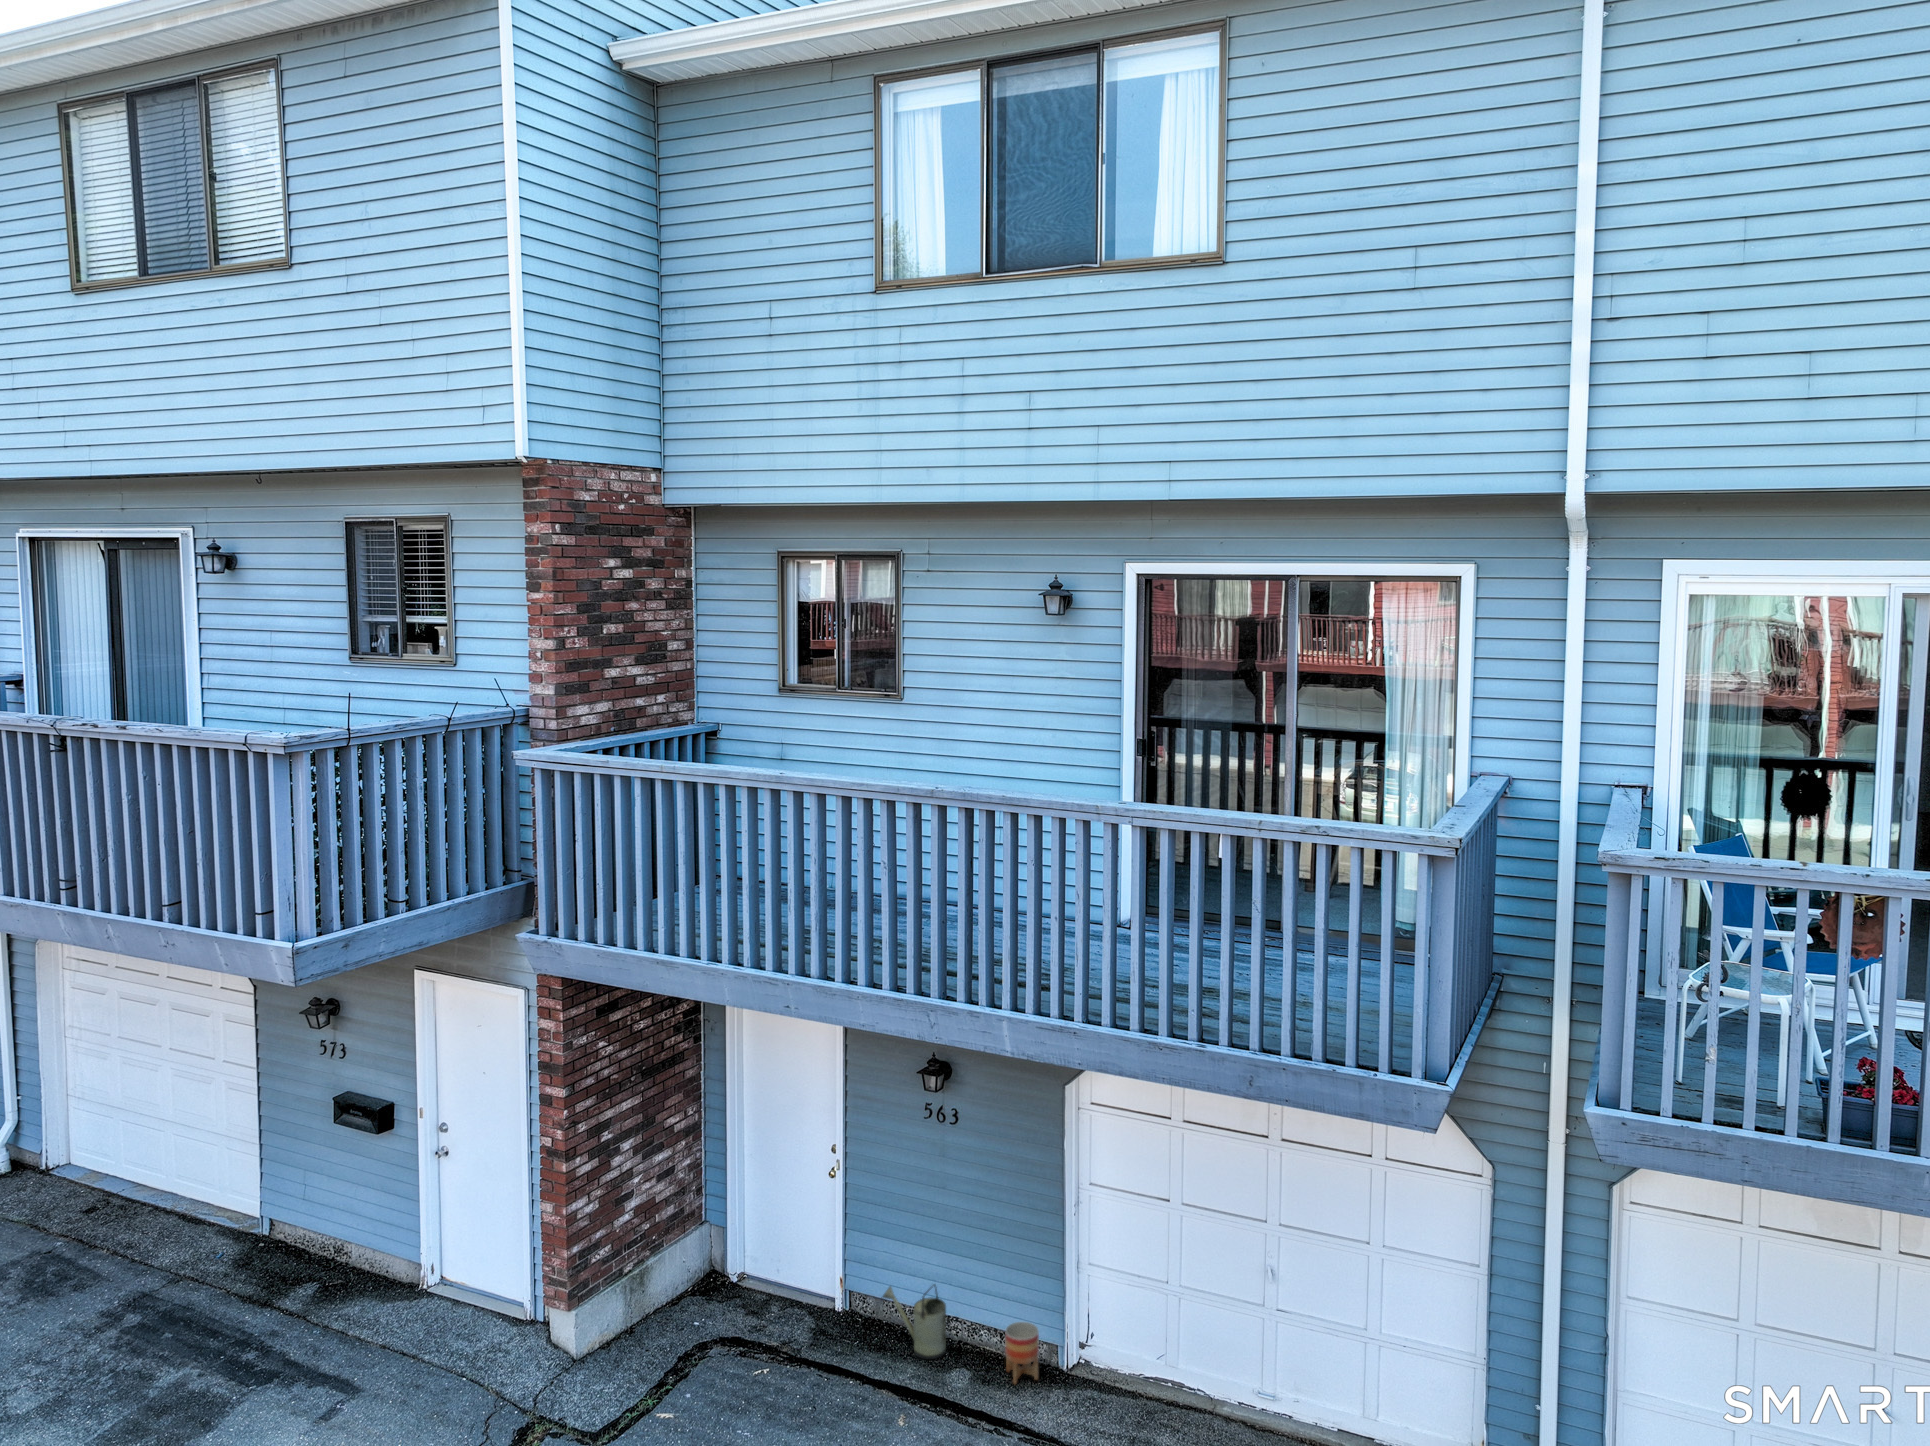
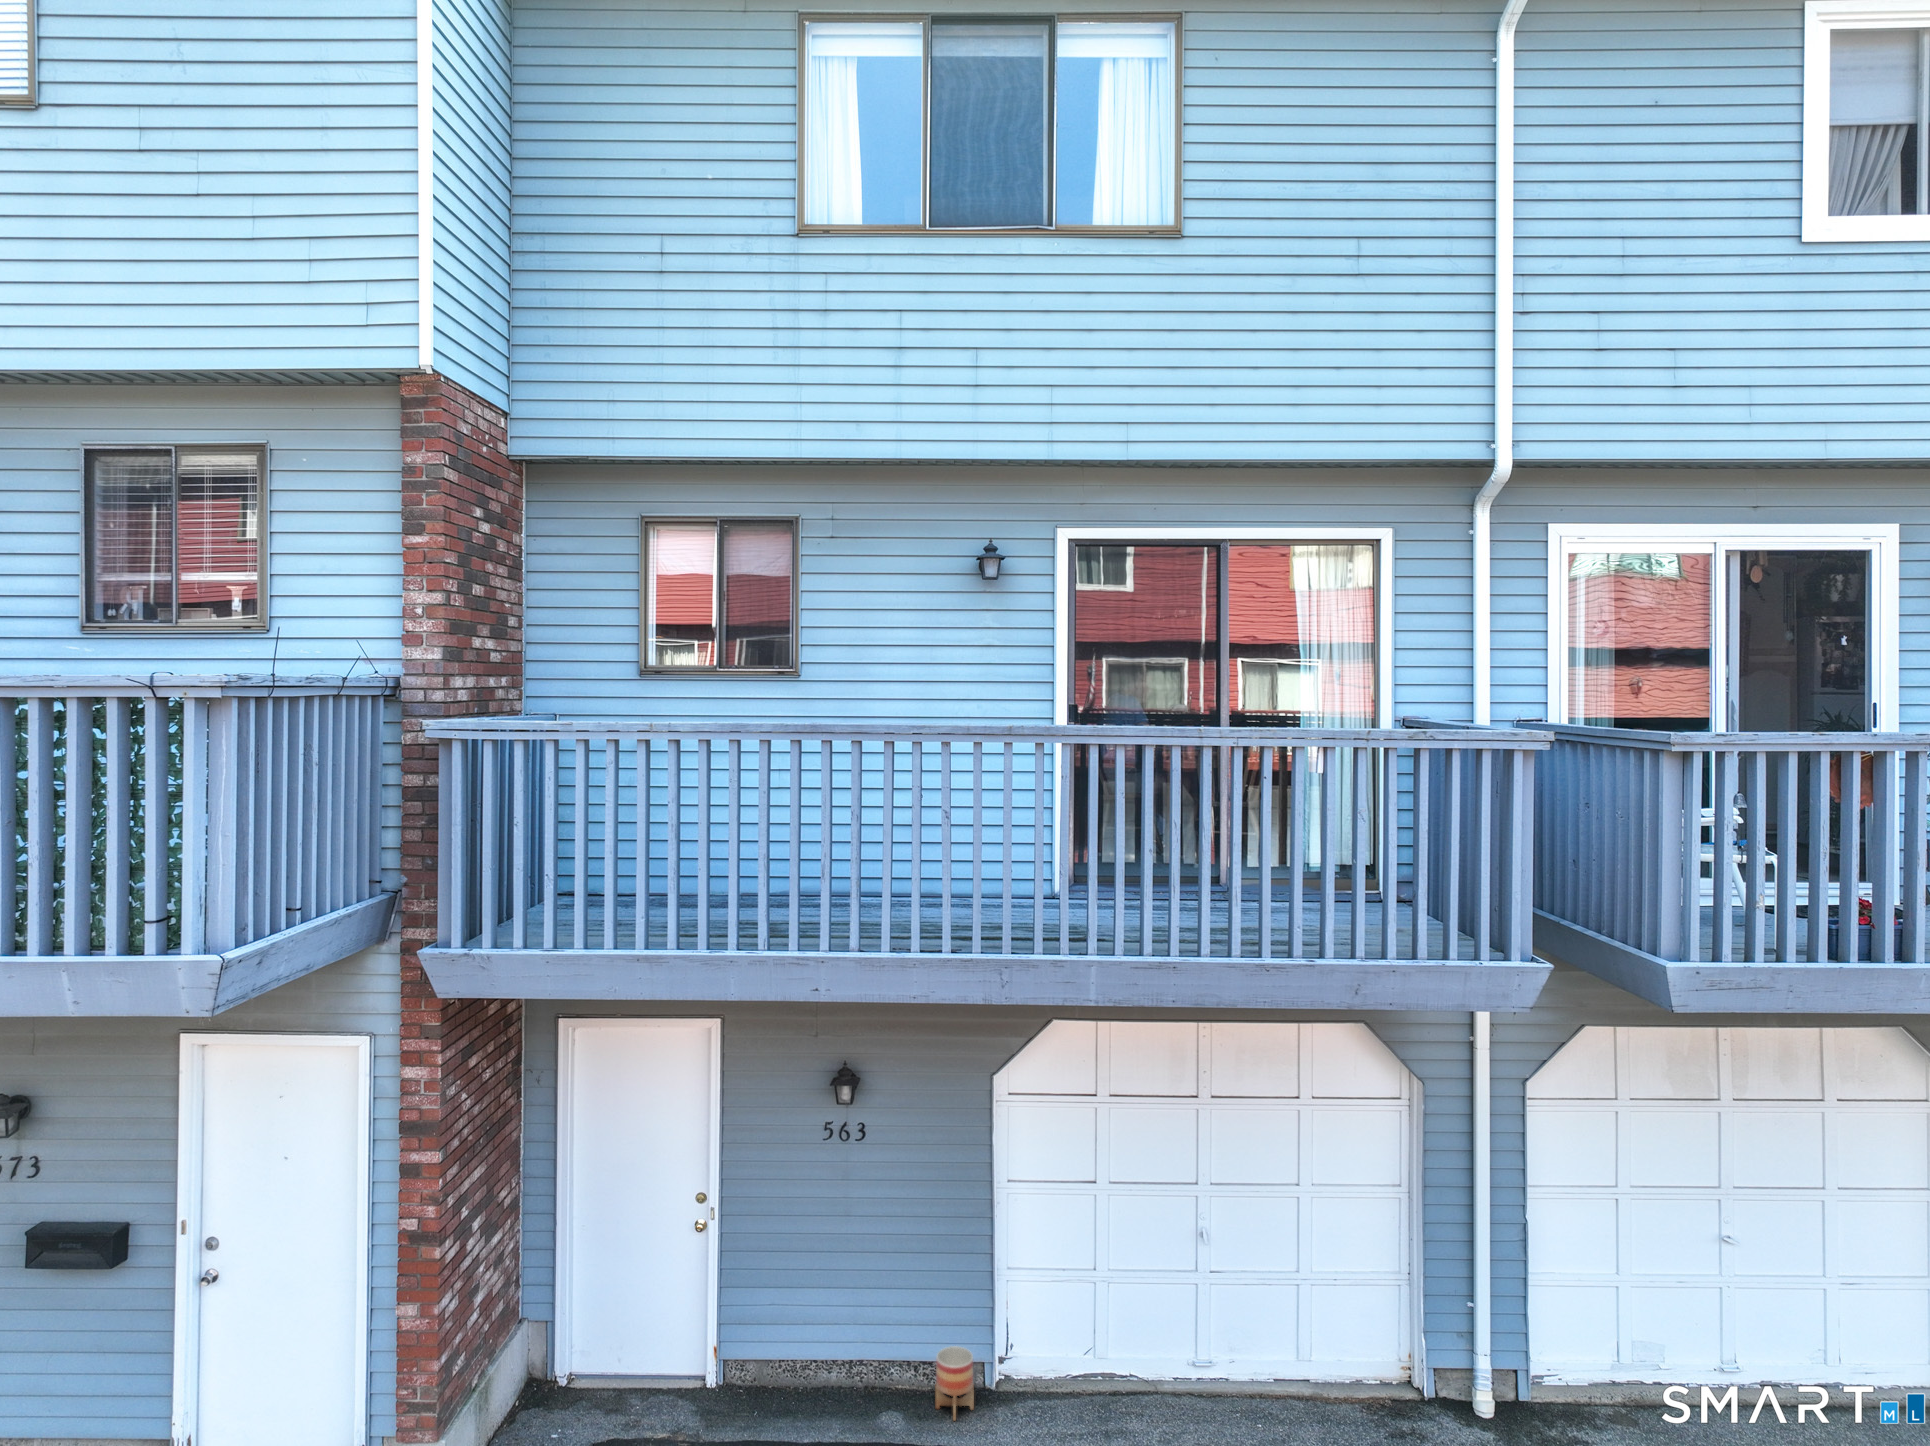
watering can: present [883,1285,947,1359] -> none [780,1327,867,1418]

